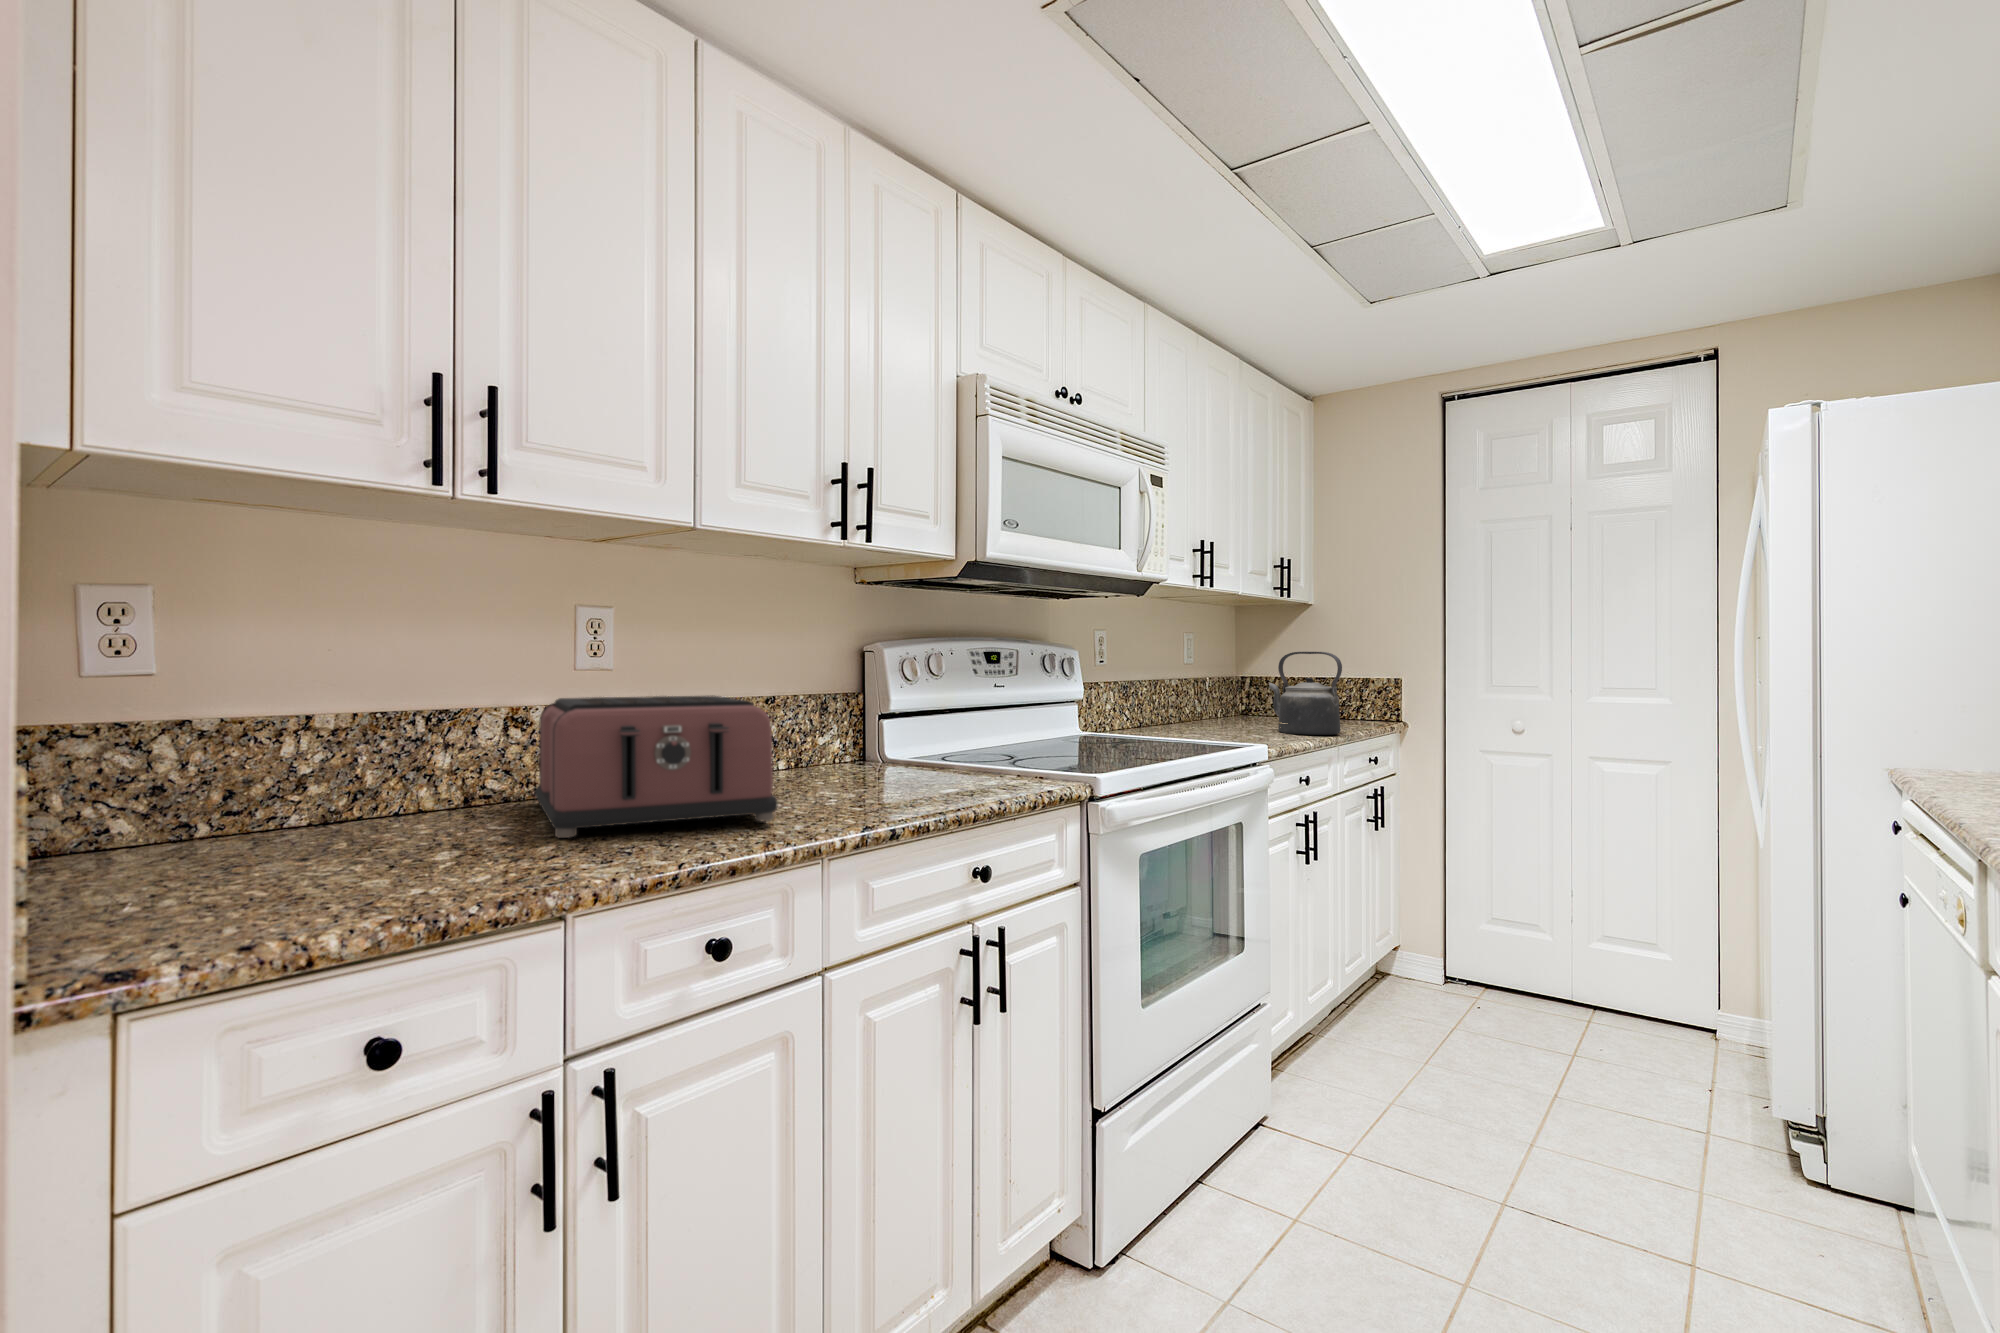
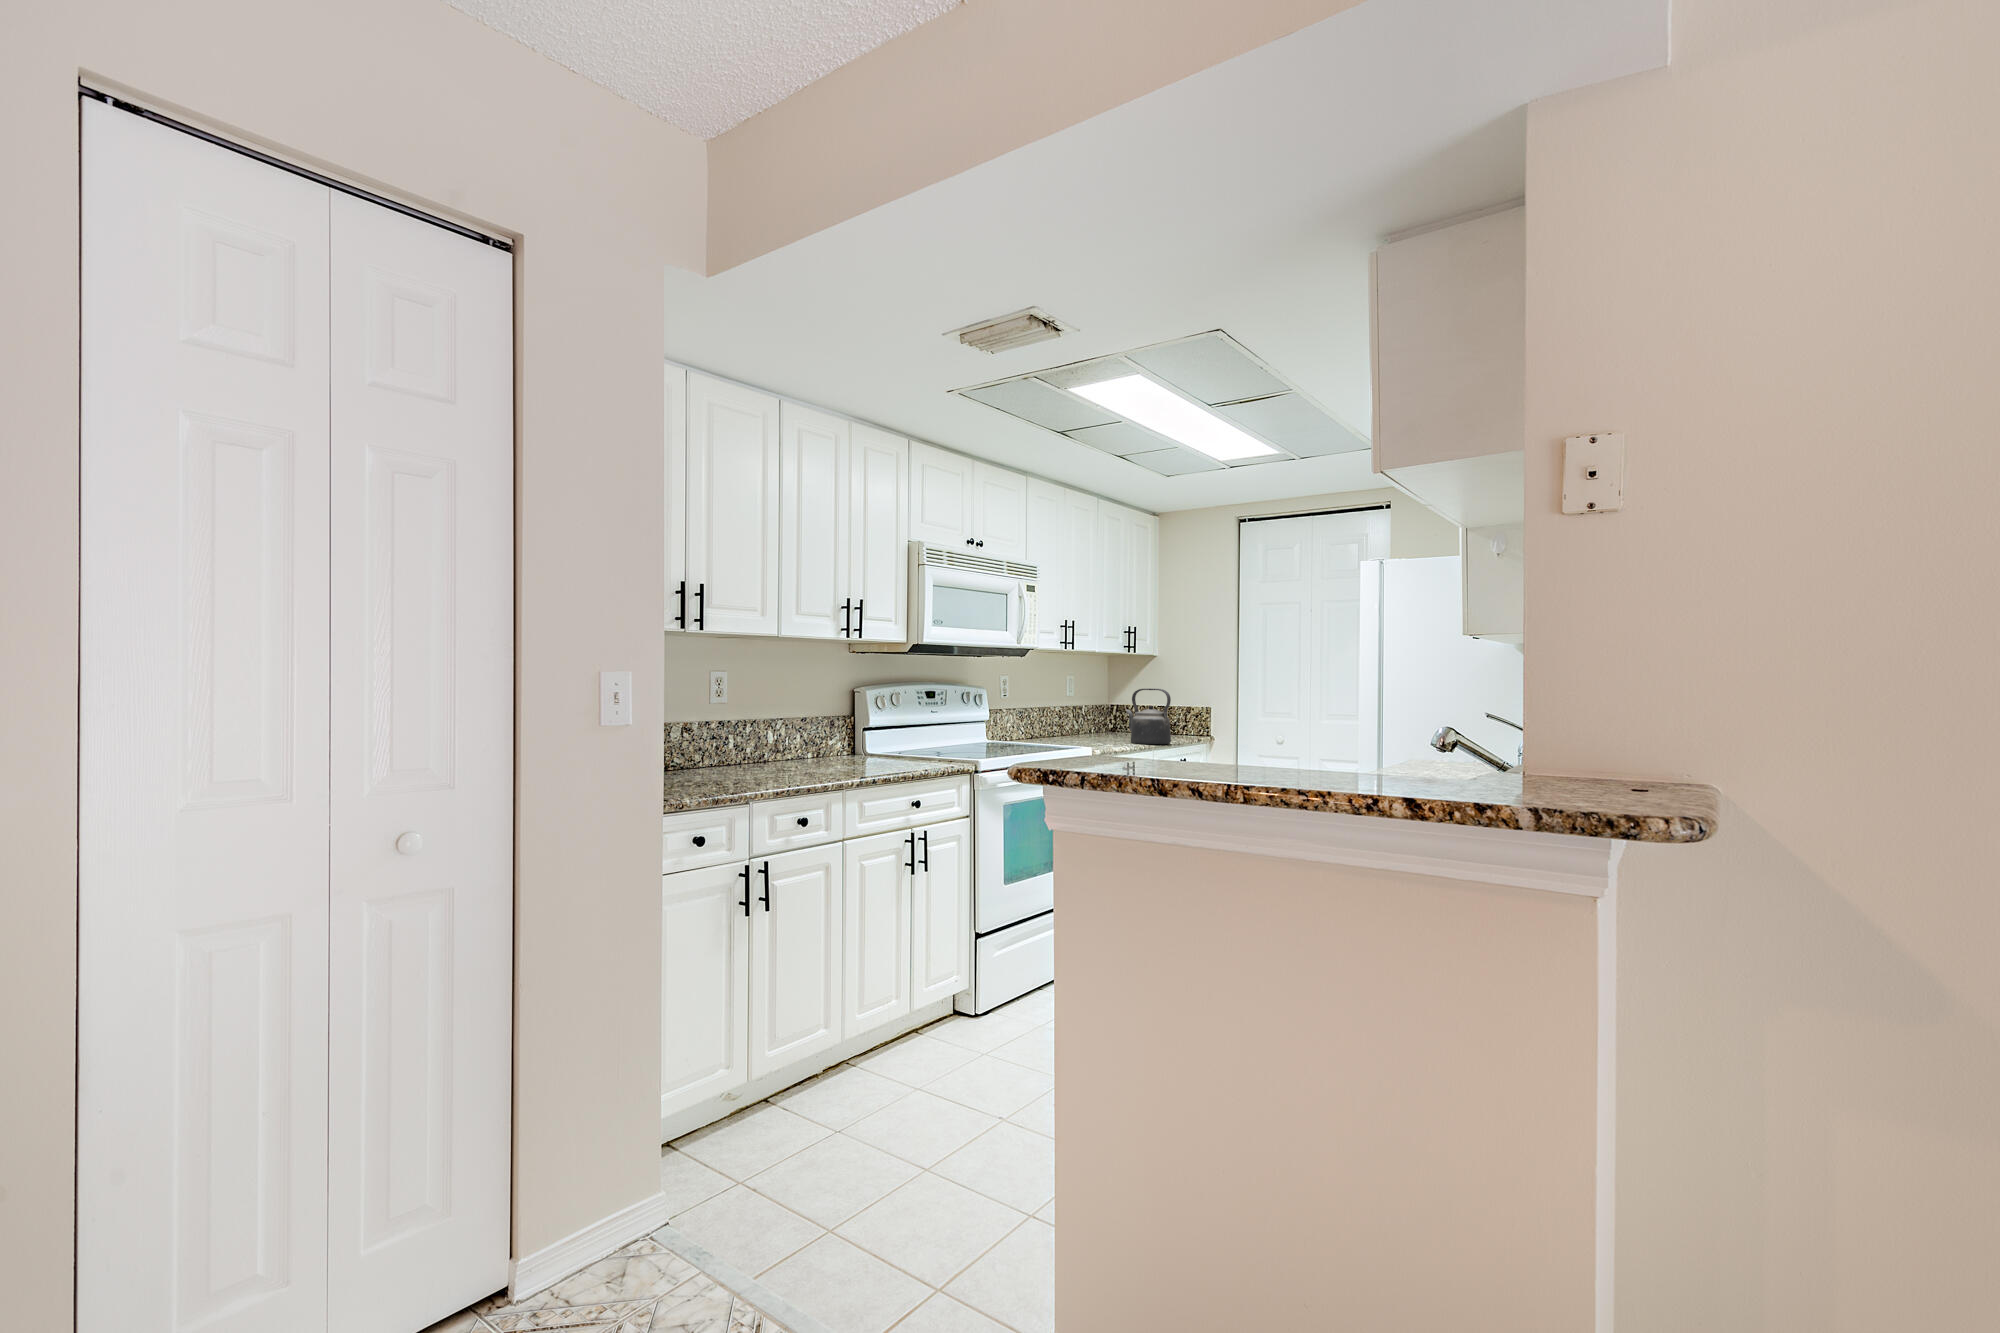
toaster: present [535,695,778,838] -> none [701,717,820,779]

